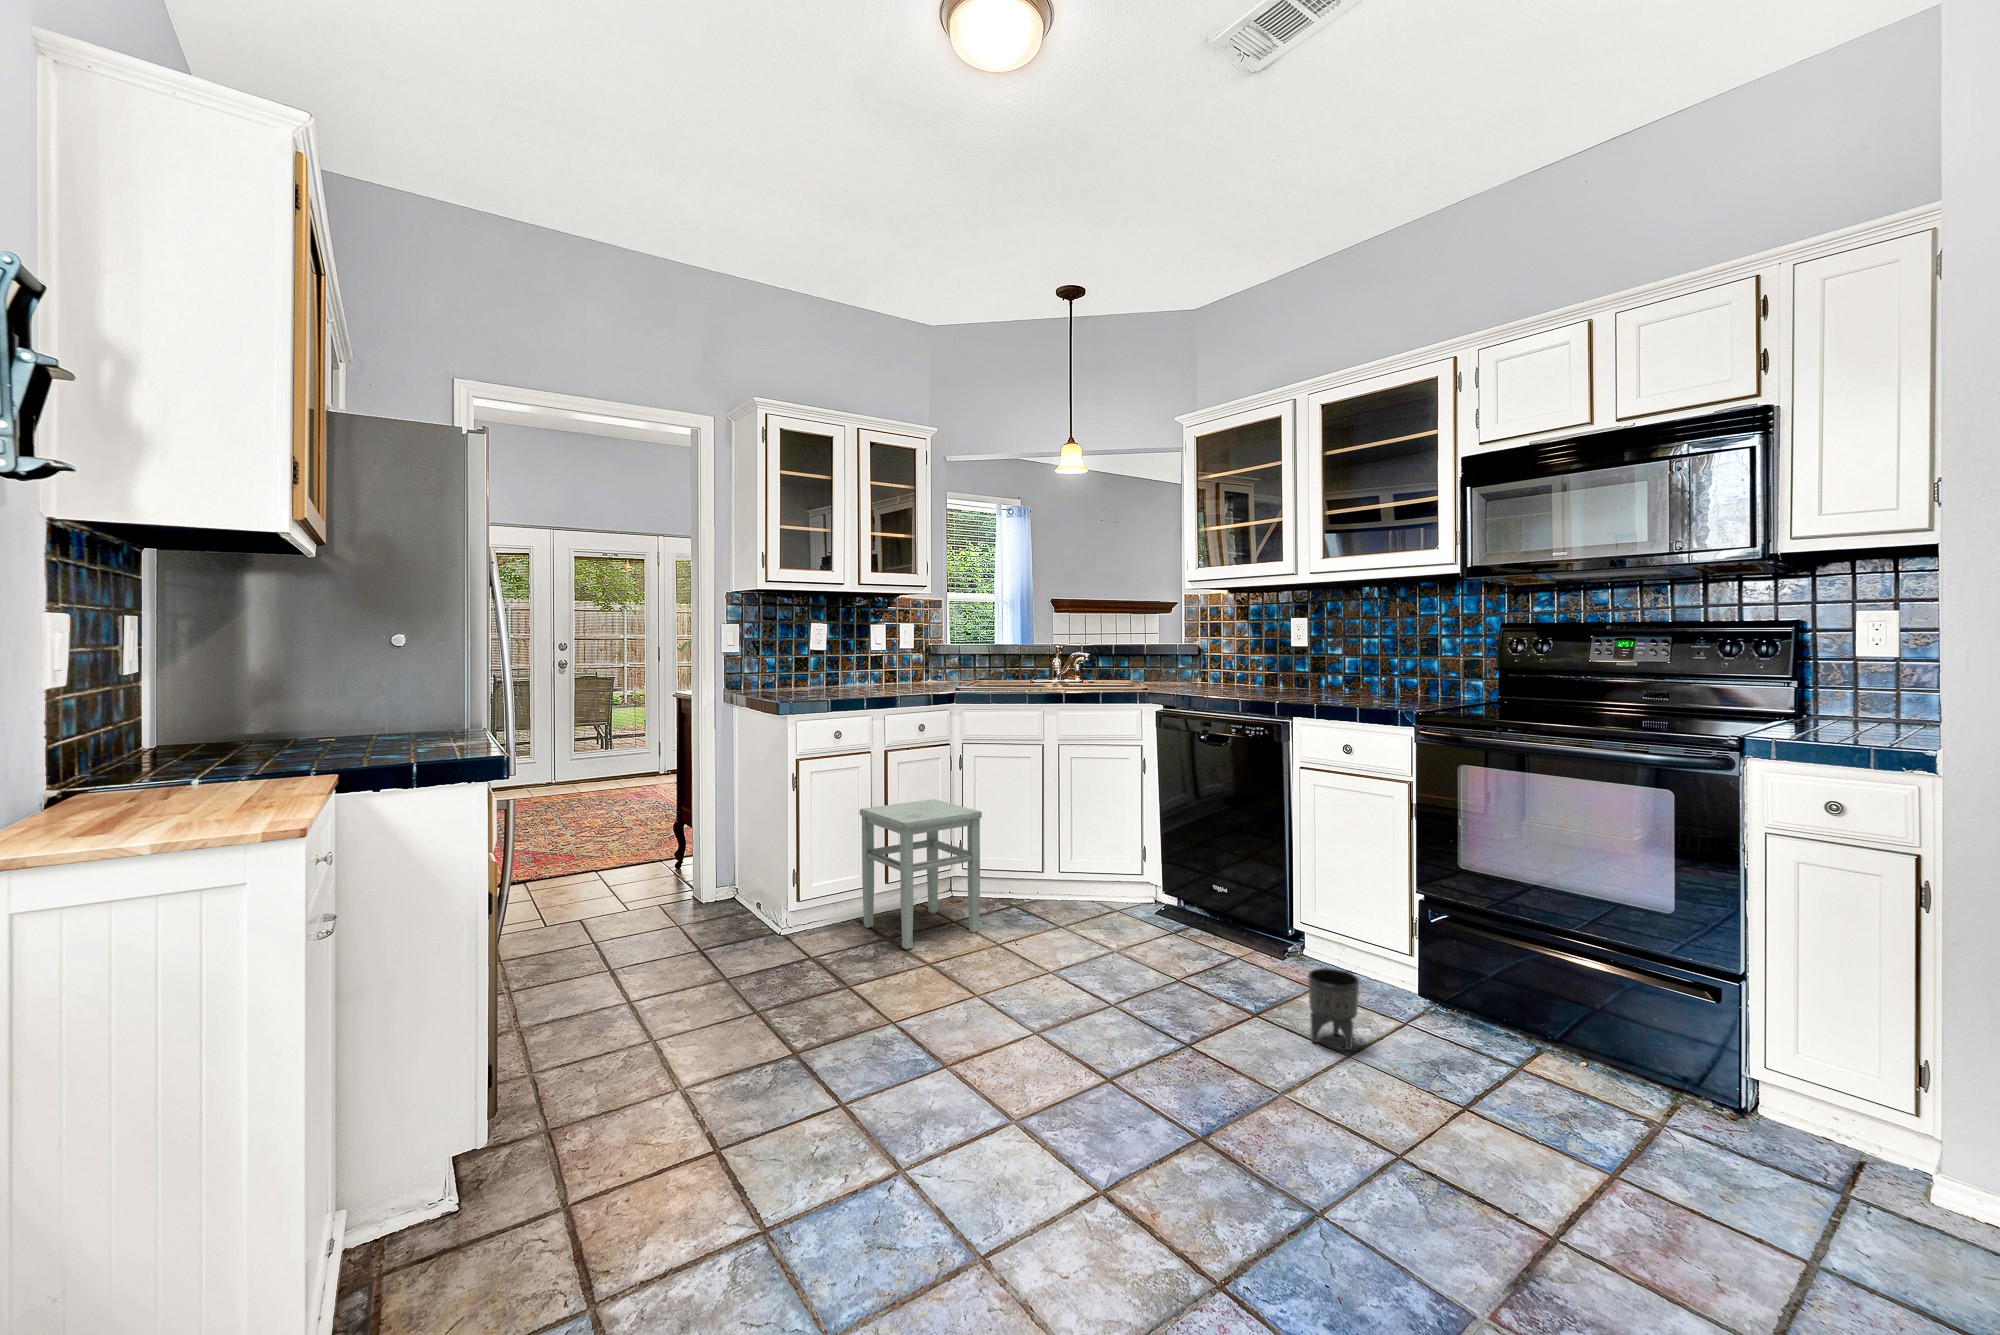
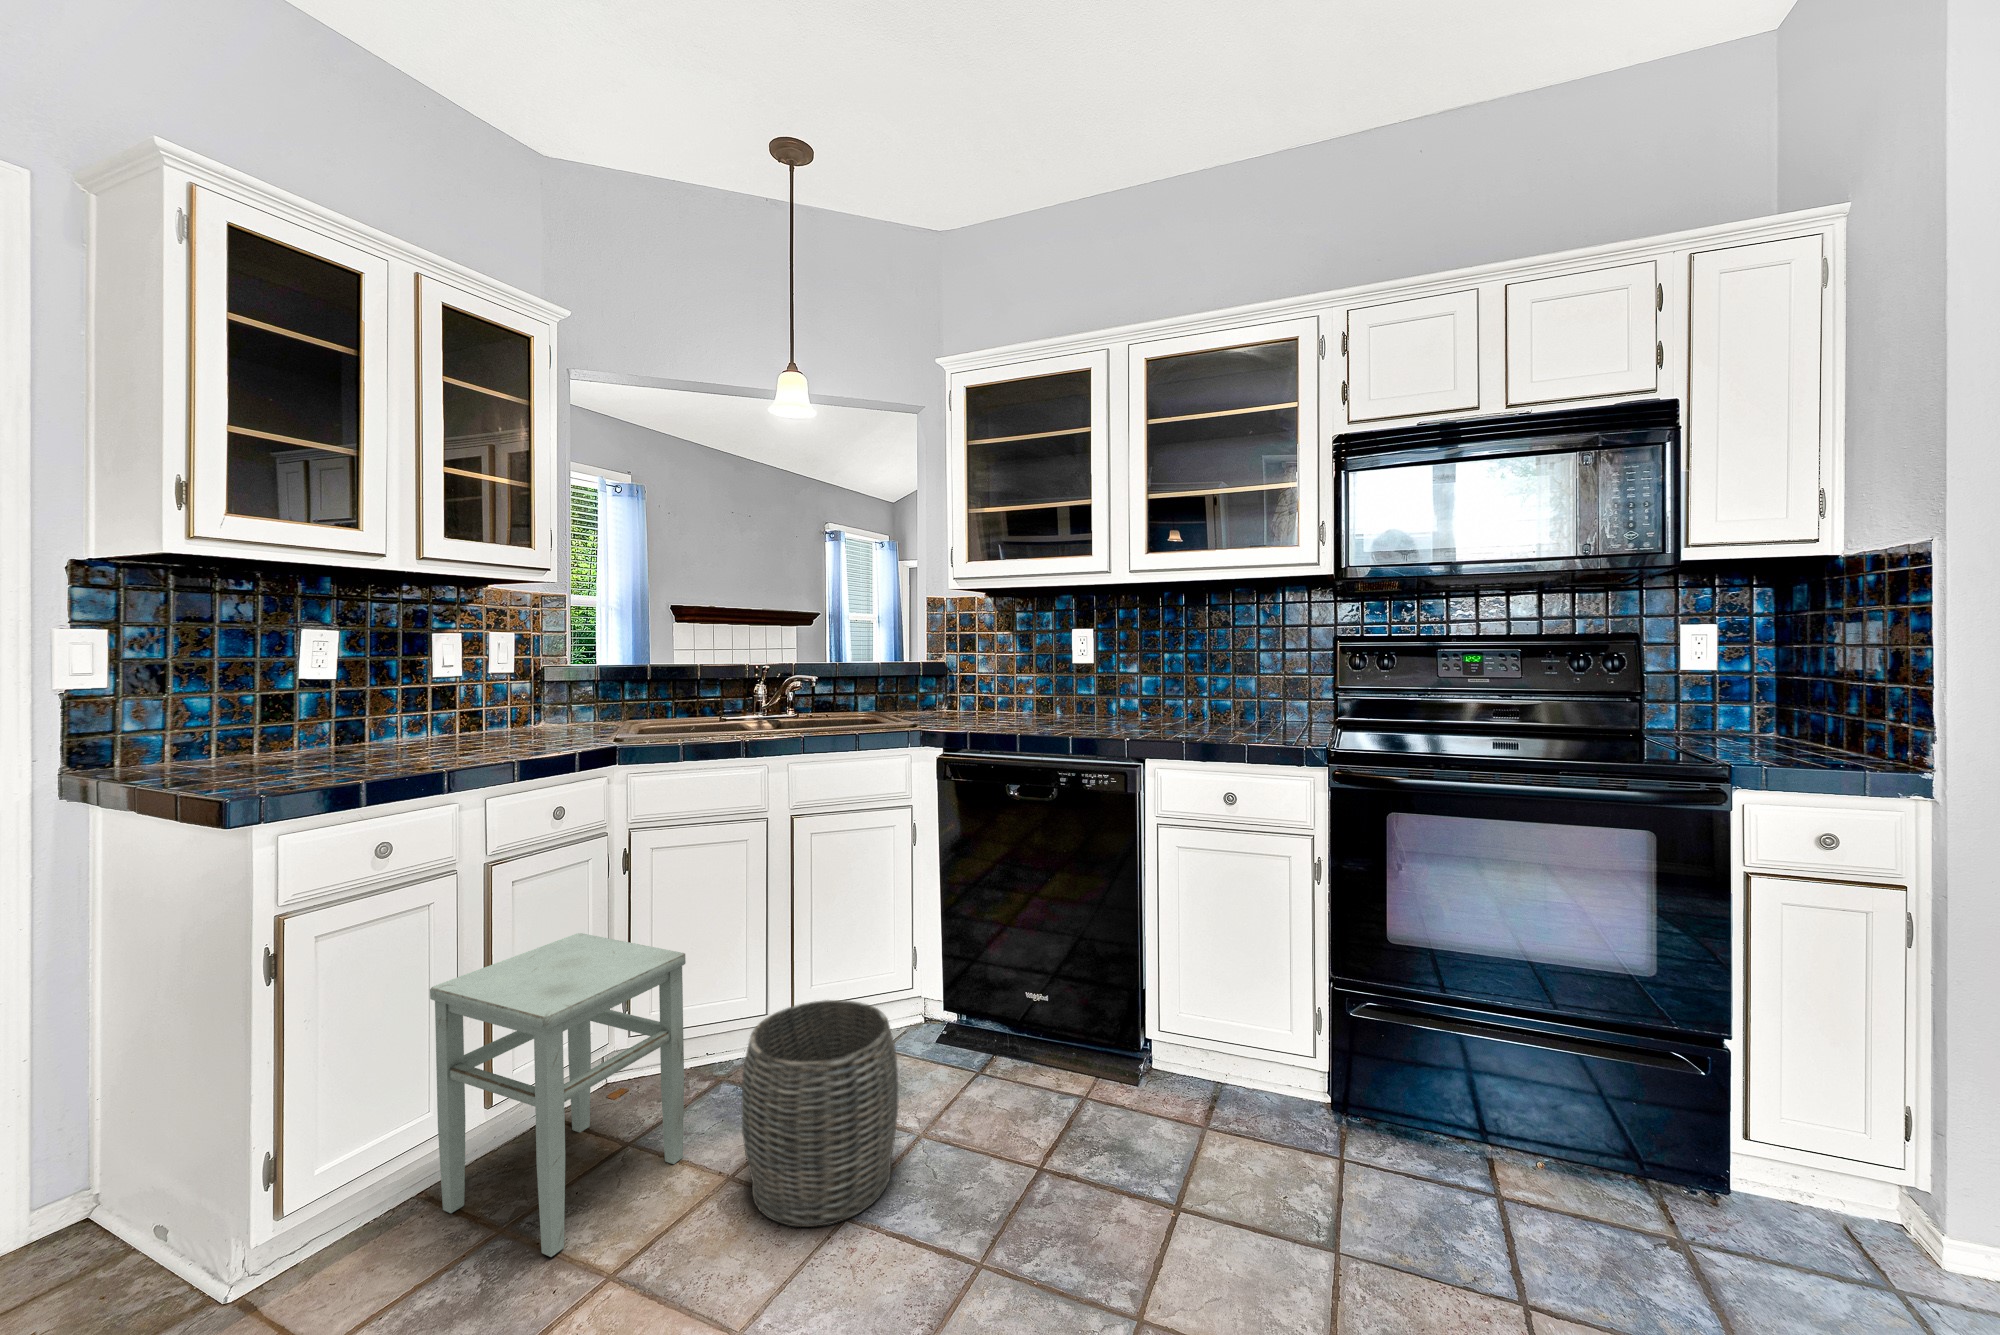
woven basket: none [1002,852,1094,968] -> present [741,1000,899,1227]
planter: present [1308,968,1359,1050] -> none [1289,1140,1365,1271]

